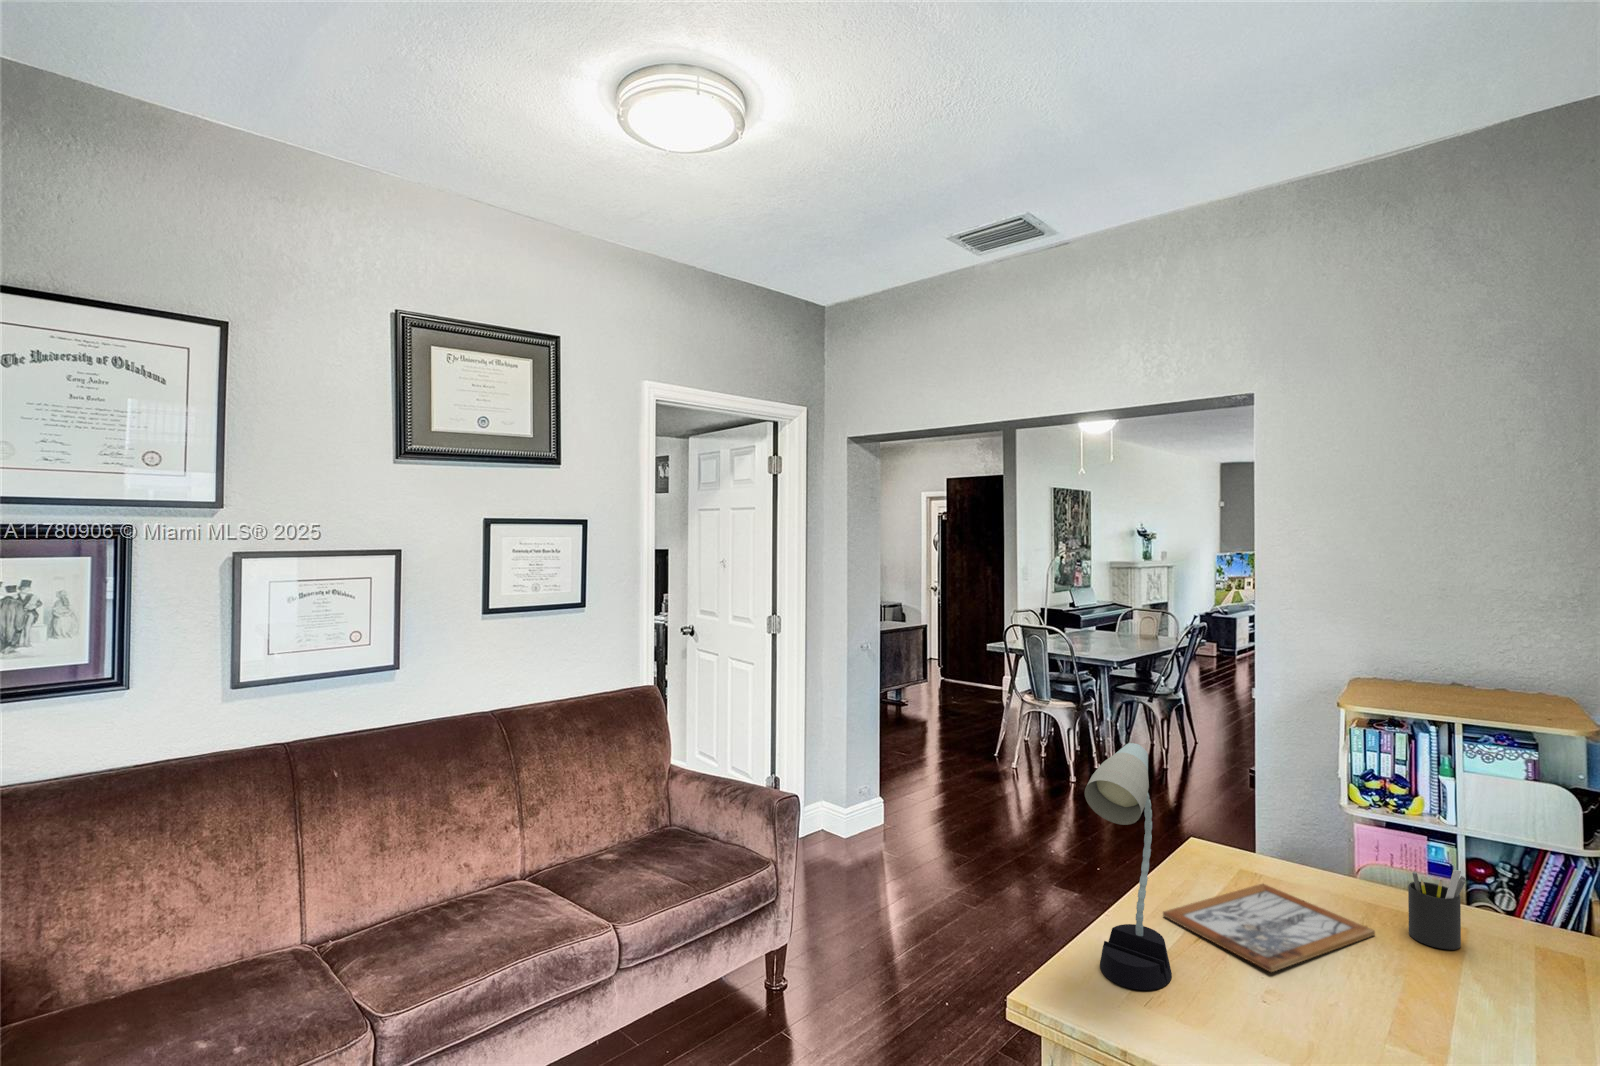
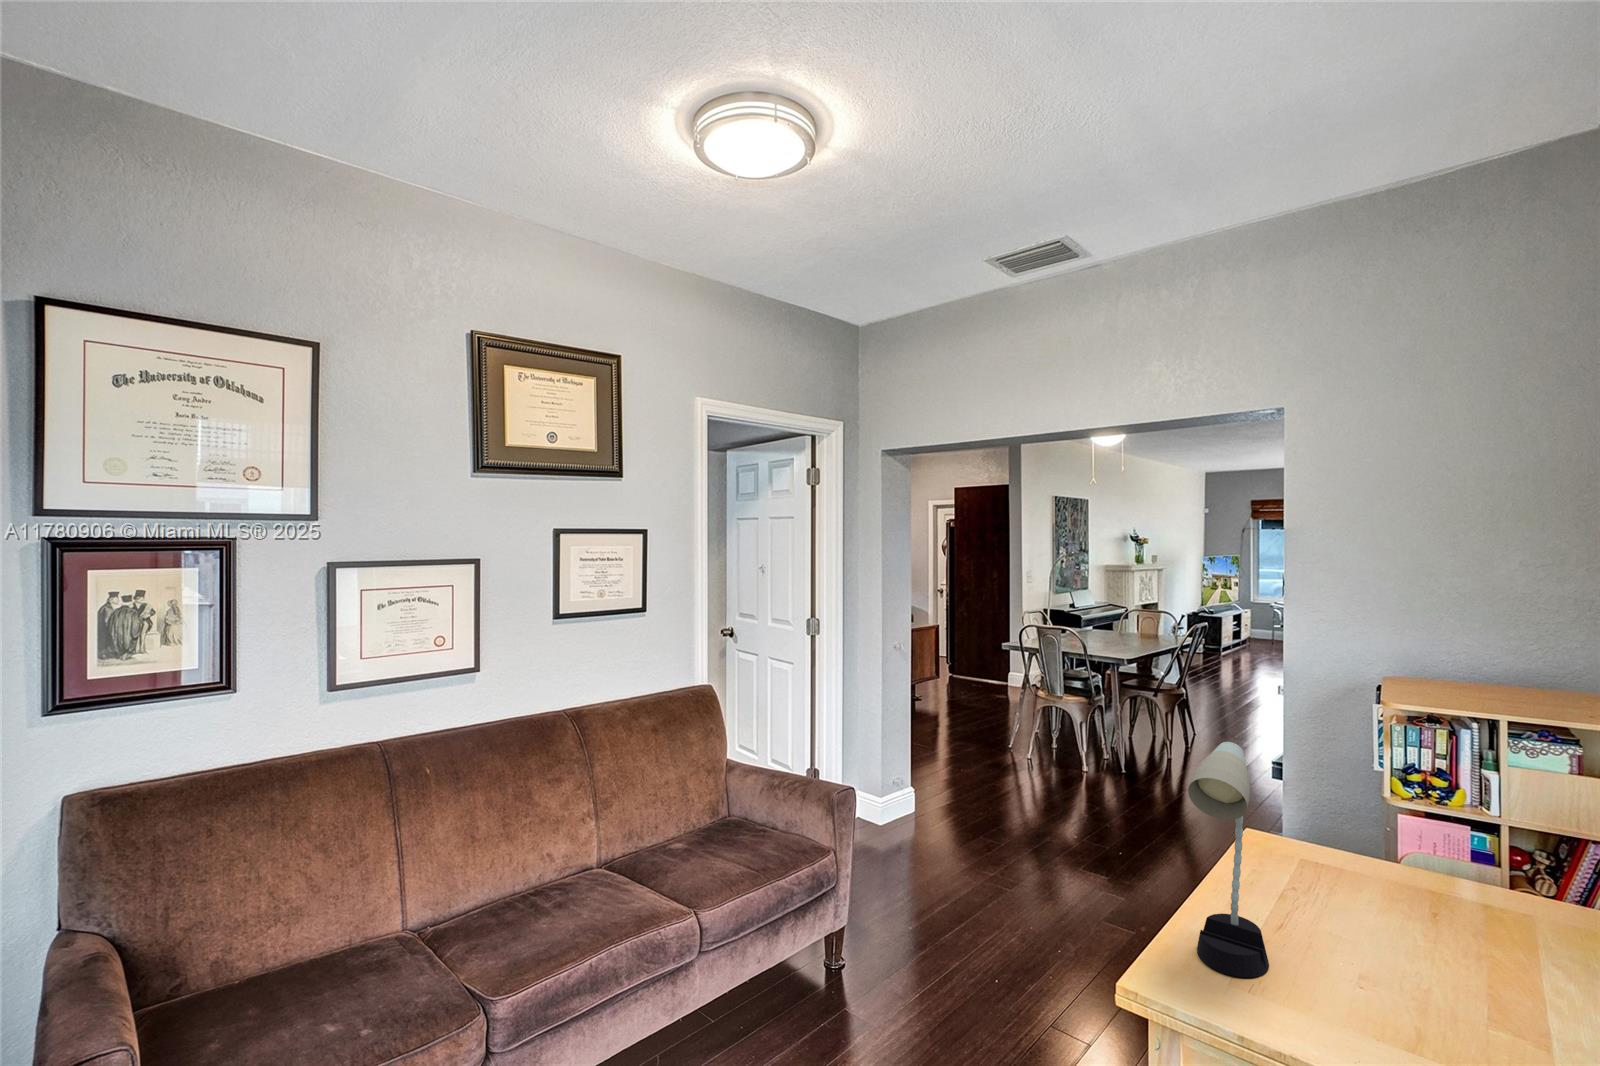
pen holder: present [1408,870,1466,950] -> none [1481,861,1539,936]
picture frame: present [1163,884,1375,972] -> none [1244,873,1450,959]

